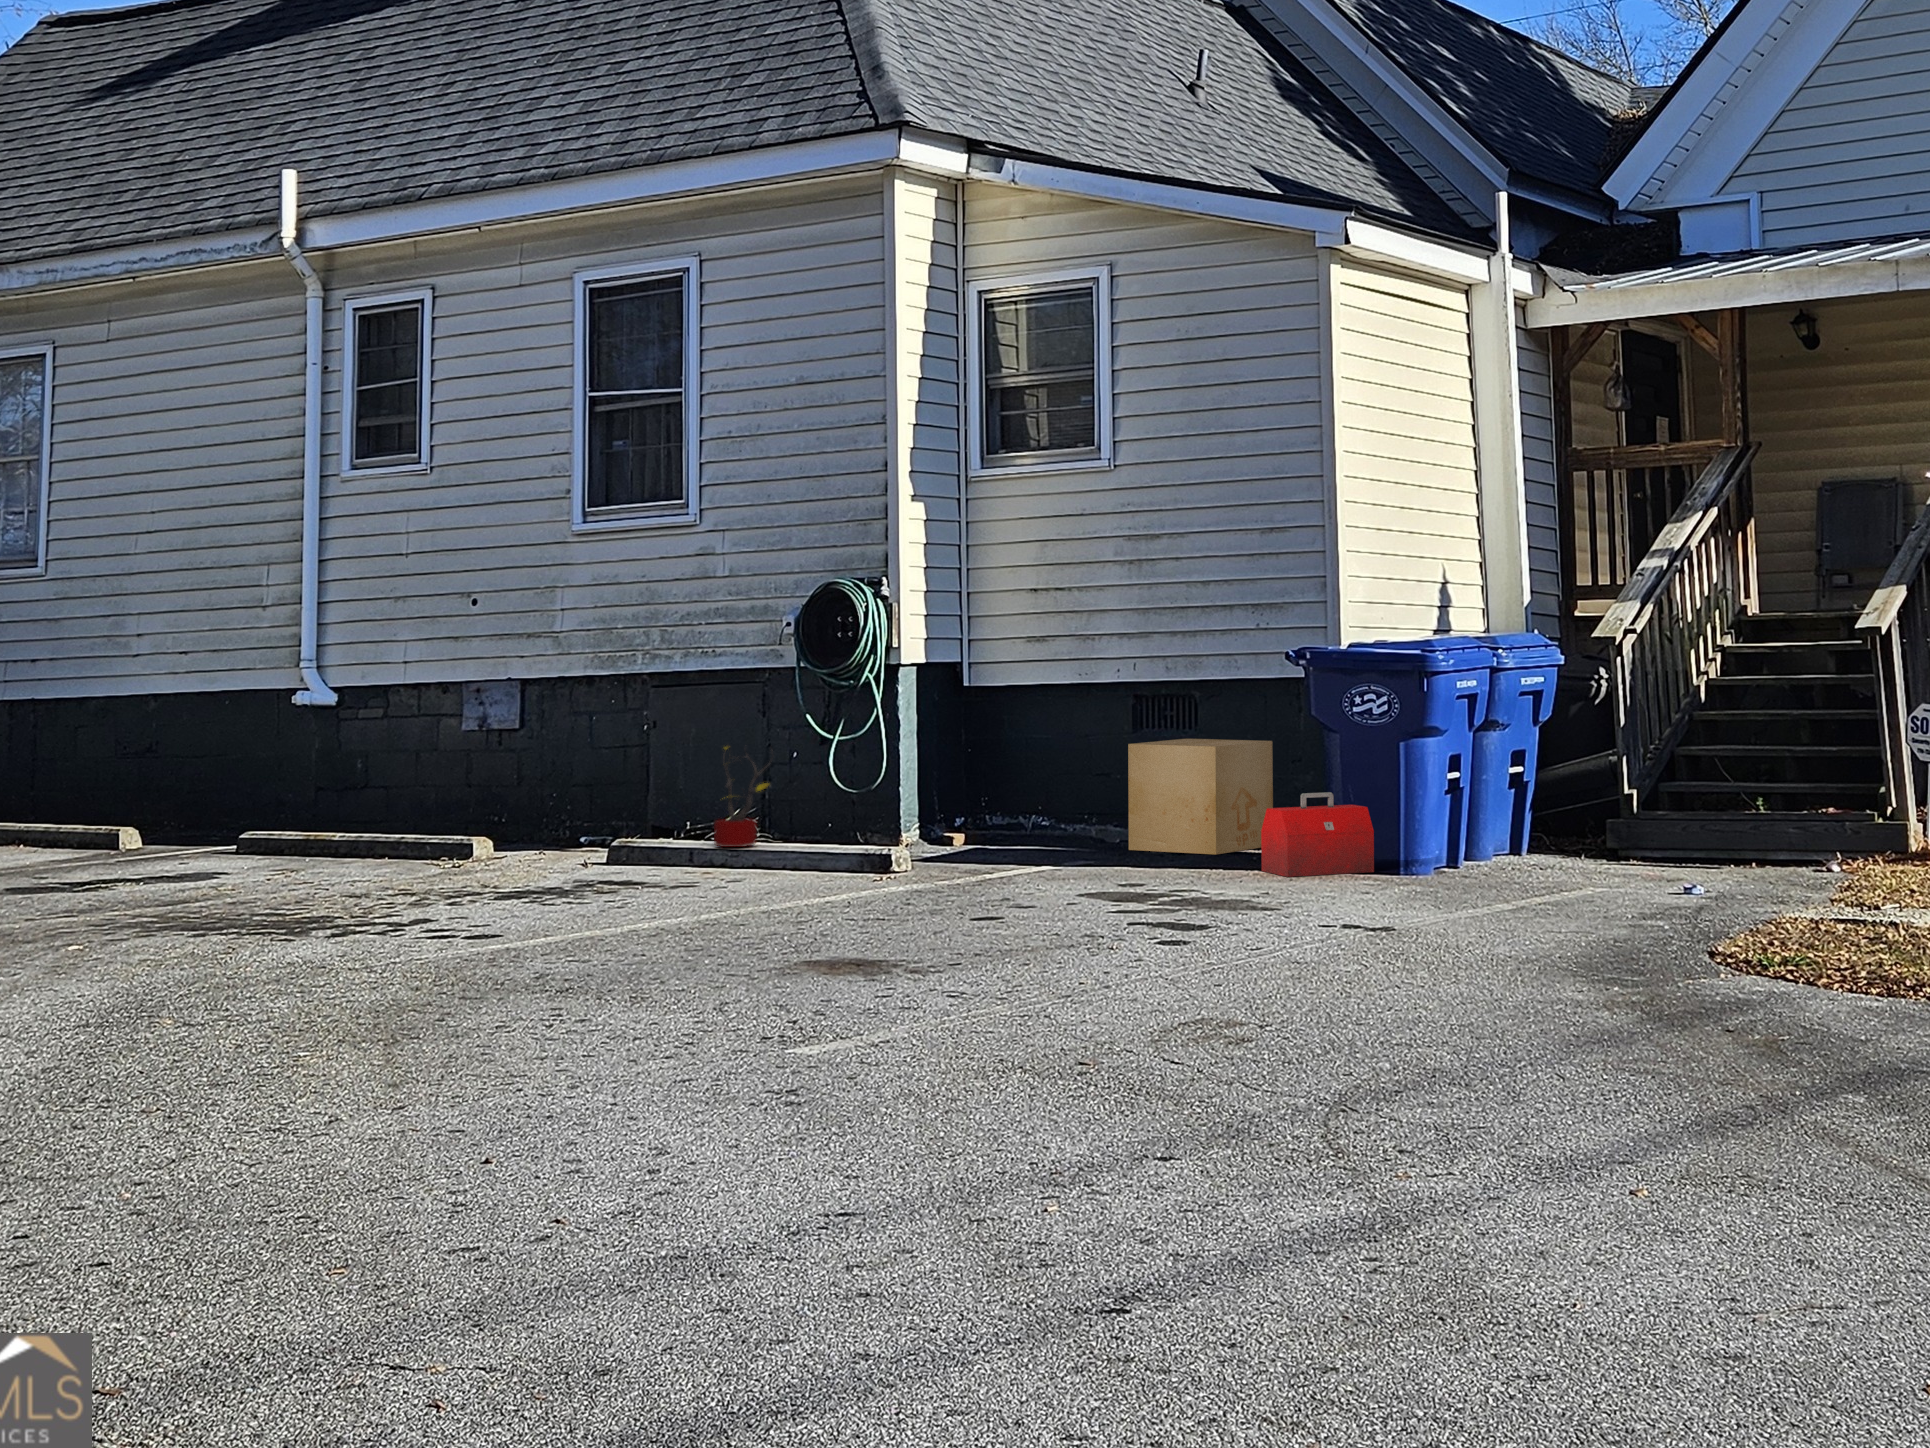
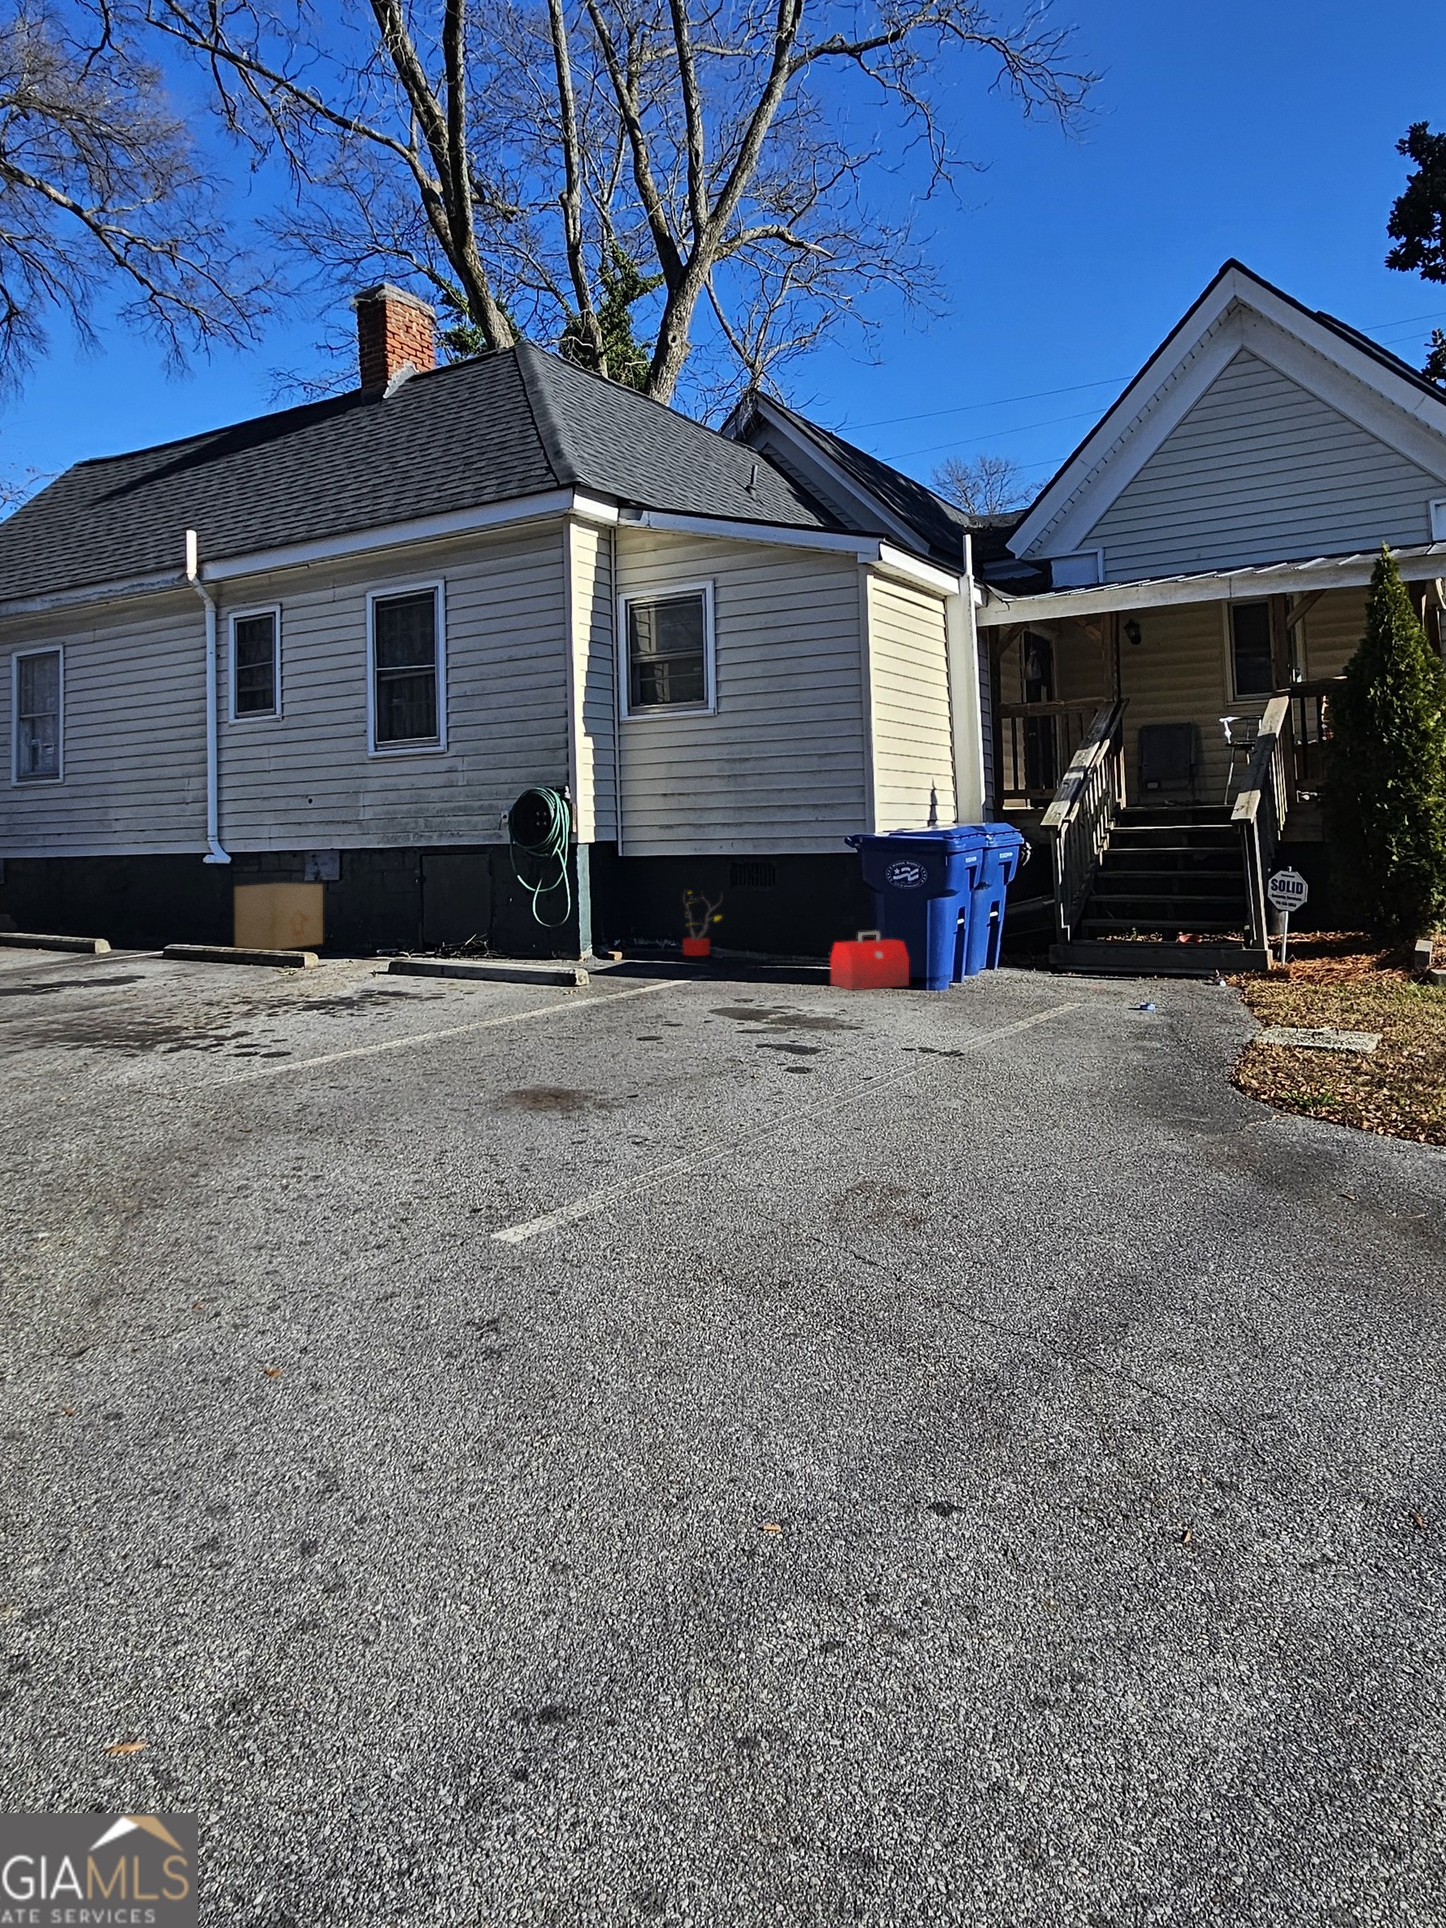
cardboard box: present [1128,739,1273,854] -> present [235,883,323,950]
decorative plant: present [714,746,773,847] -> present [683,897,721,956]

